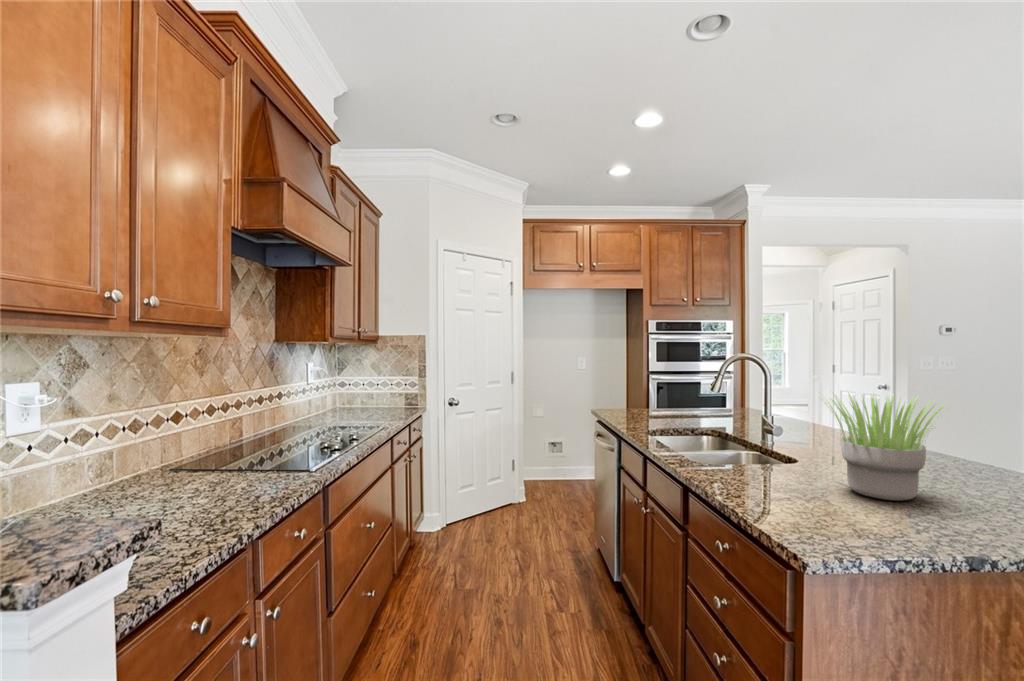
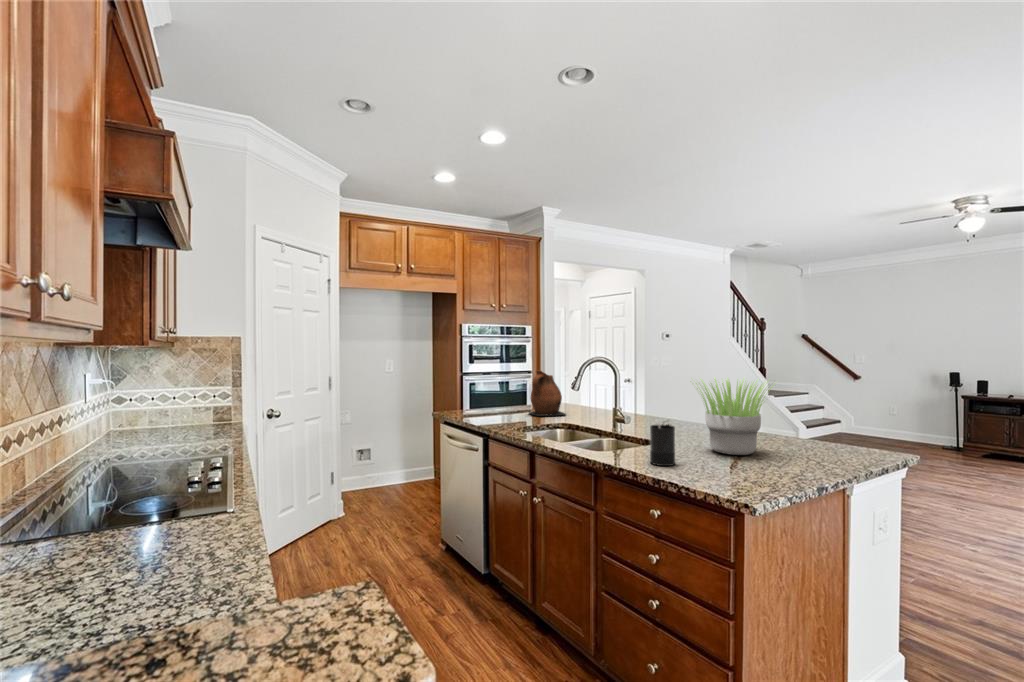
ceramic pitcher: none [684,374,728,426] -> present [529,371,566,416]
candle: none [739,441,771,498] -> present [650,423,675,466]

